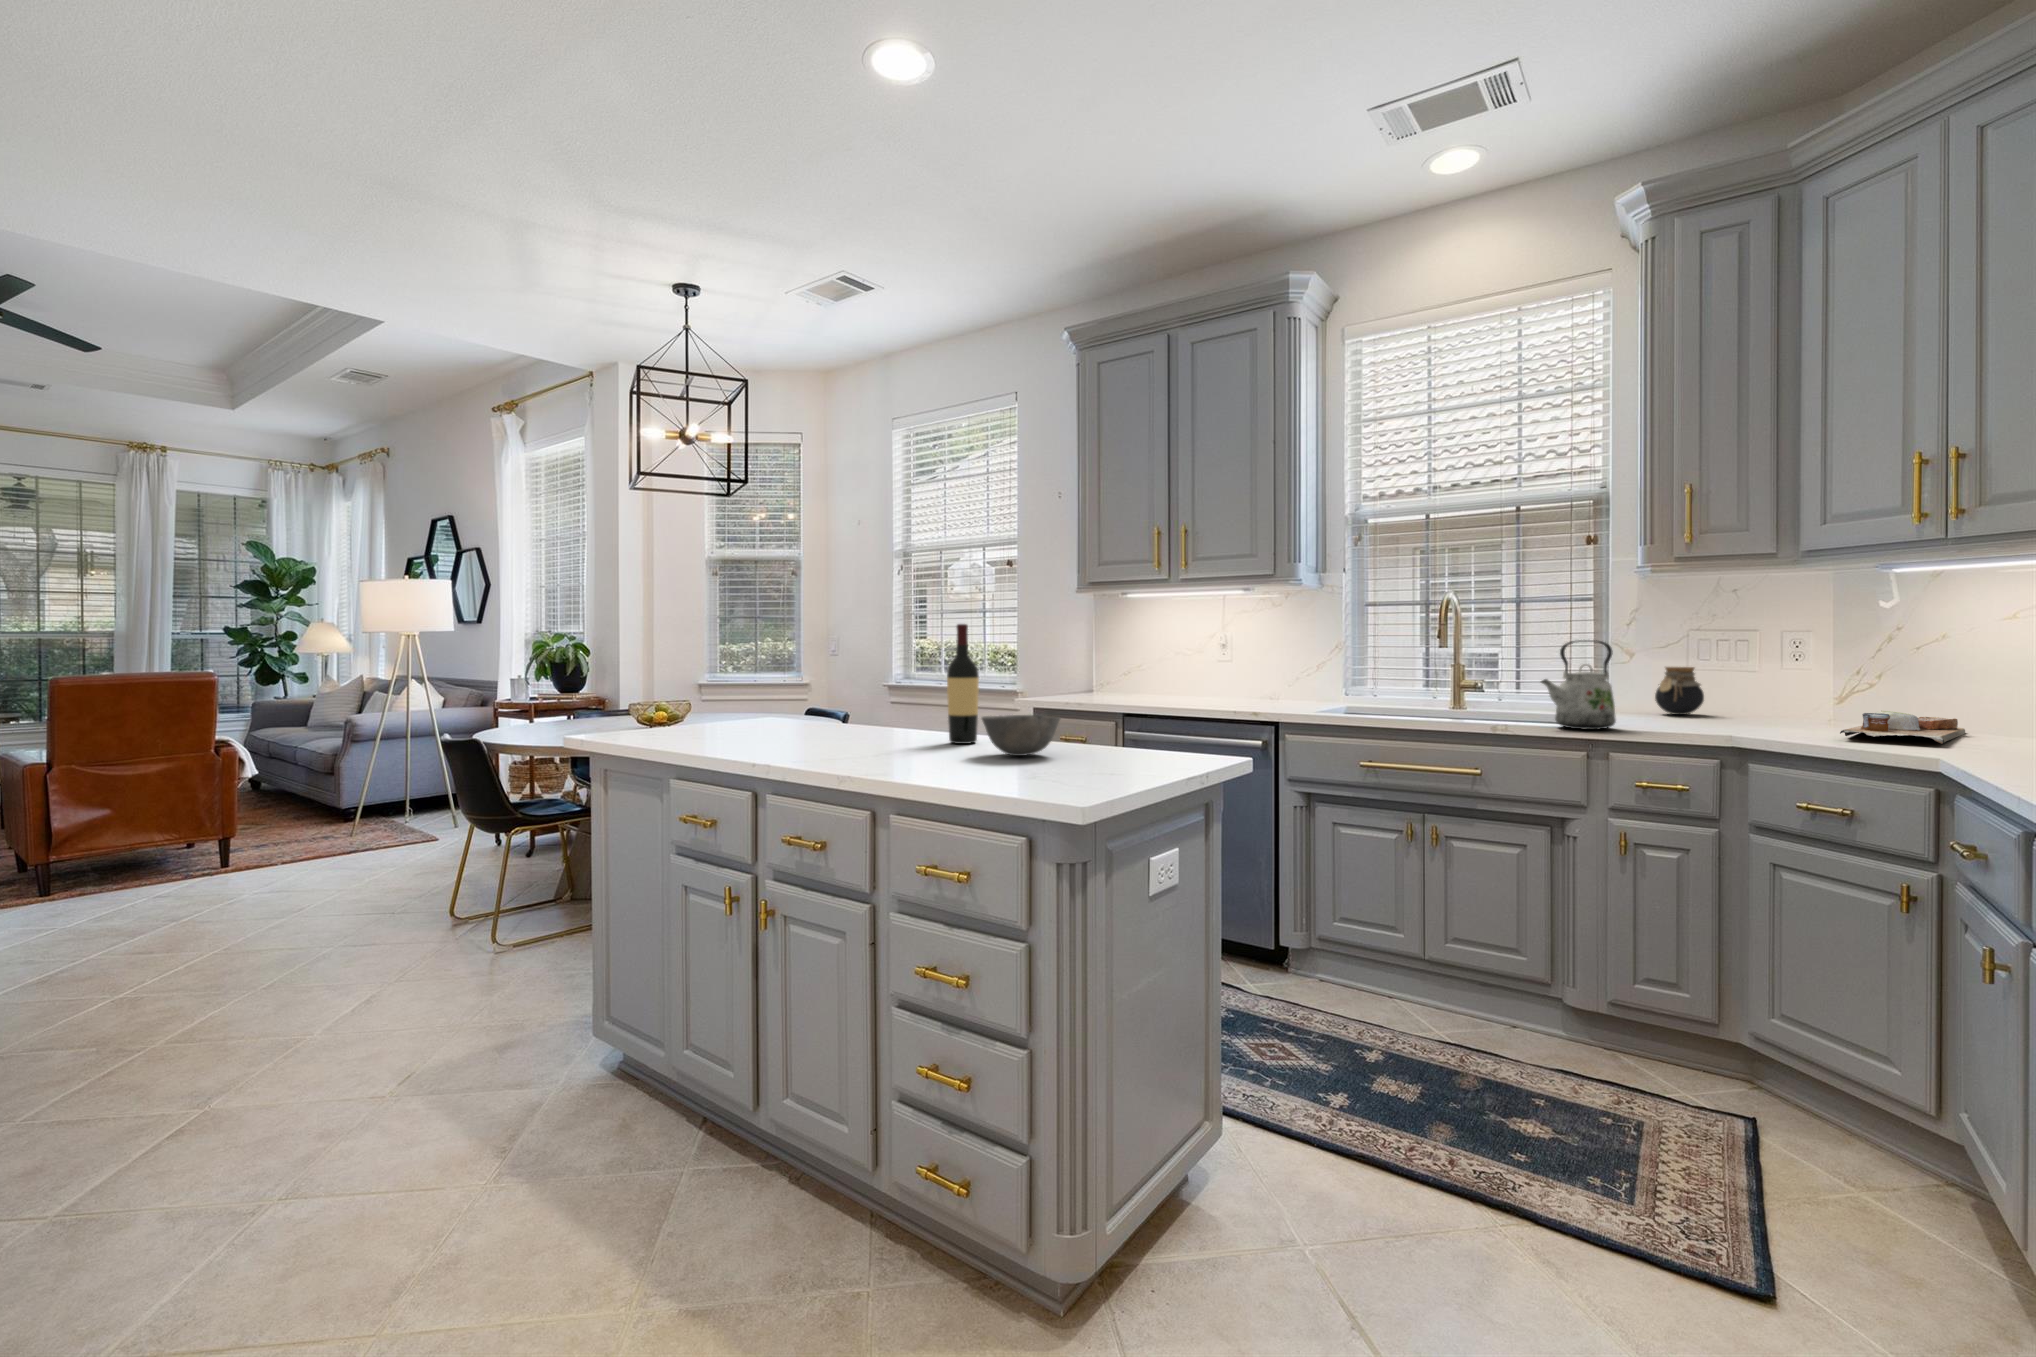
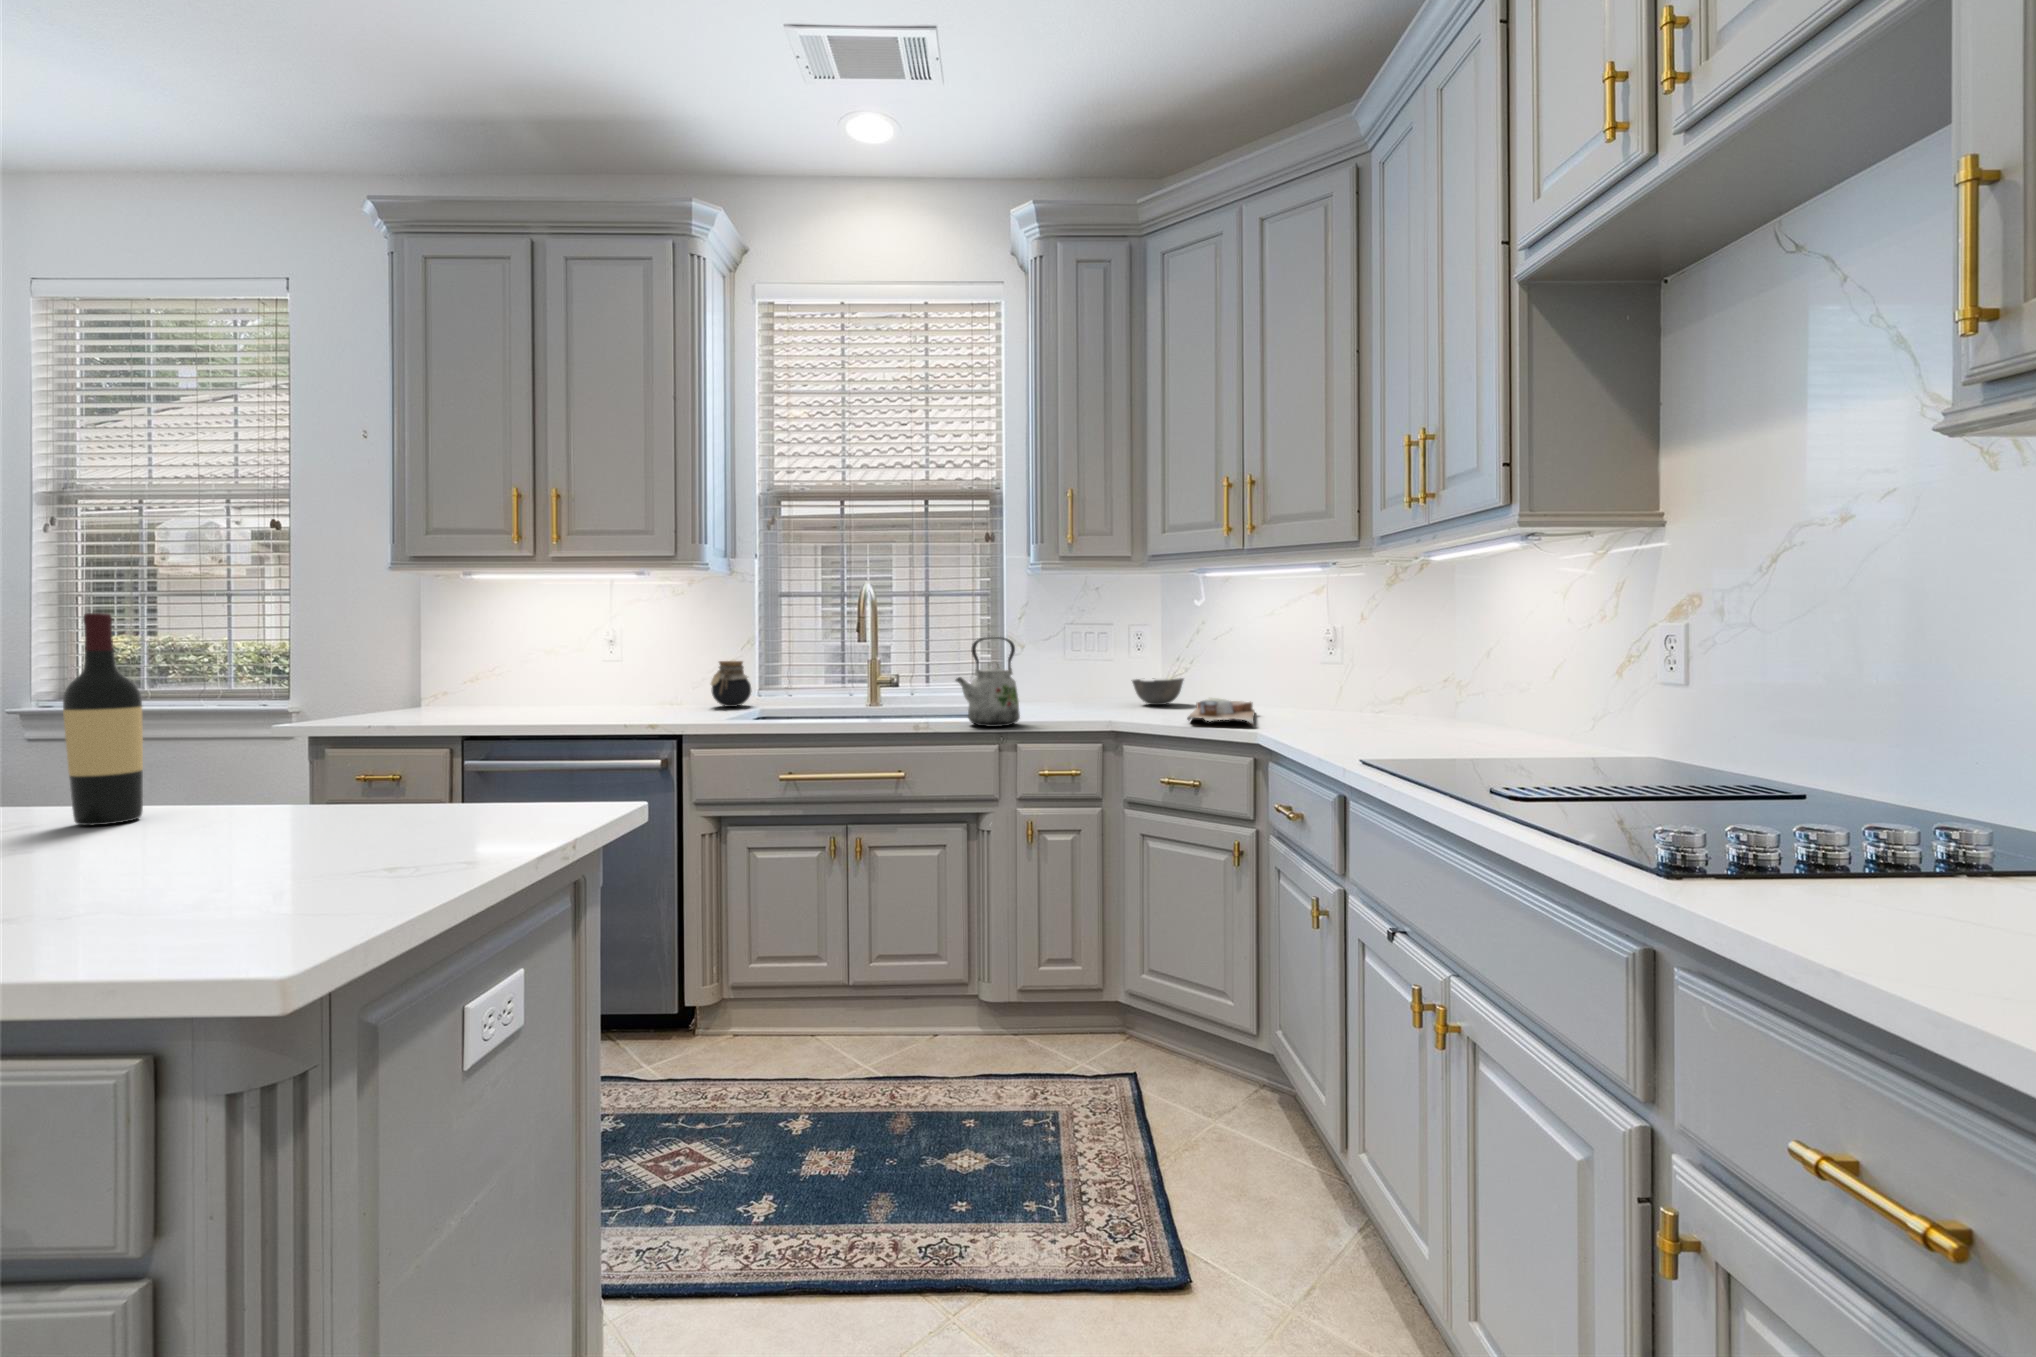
jar: present [1655,667,1704,715] -> present [711,661,751,707]
bowl: present [982,715,1060,756] -> present [1132,678,1184,705]

